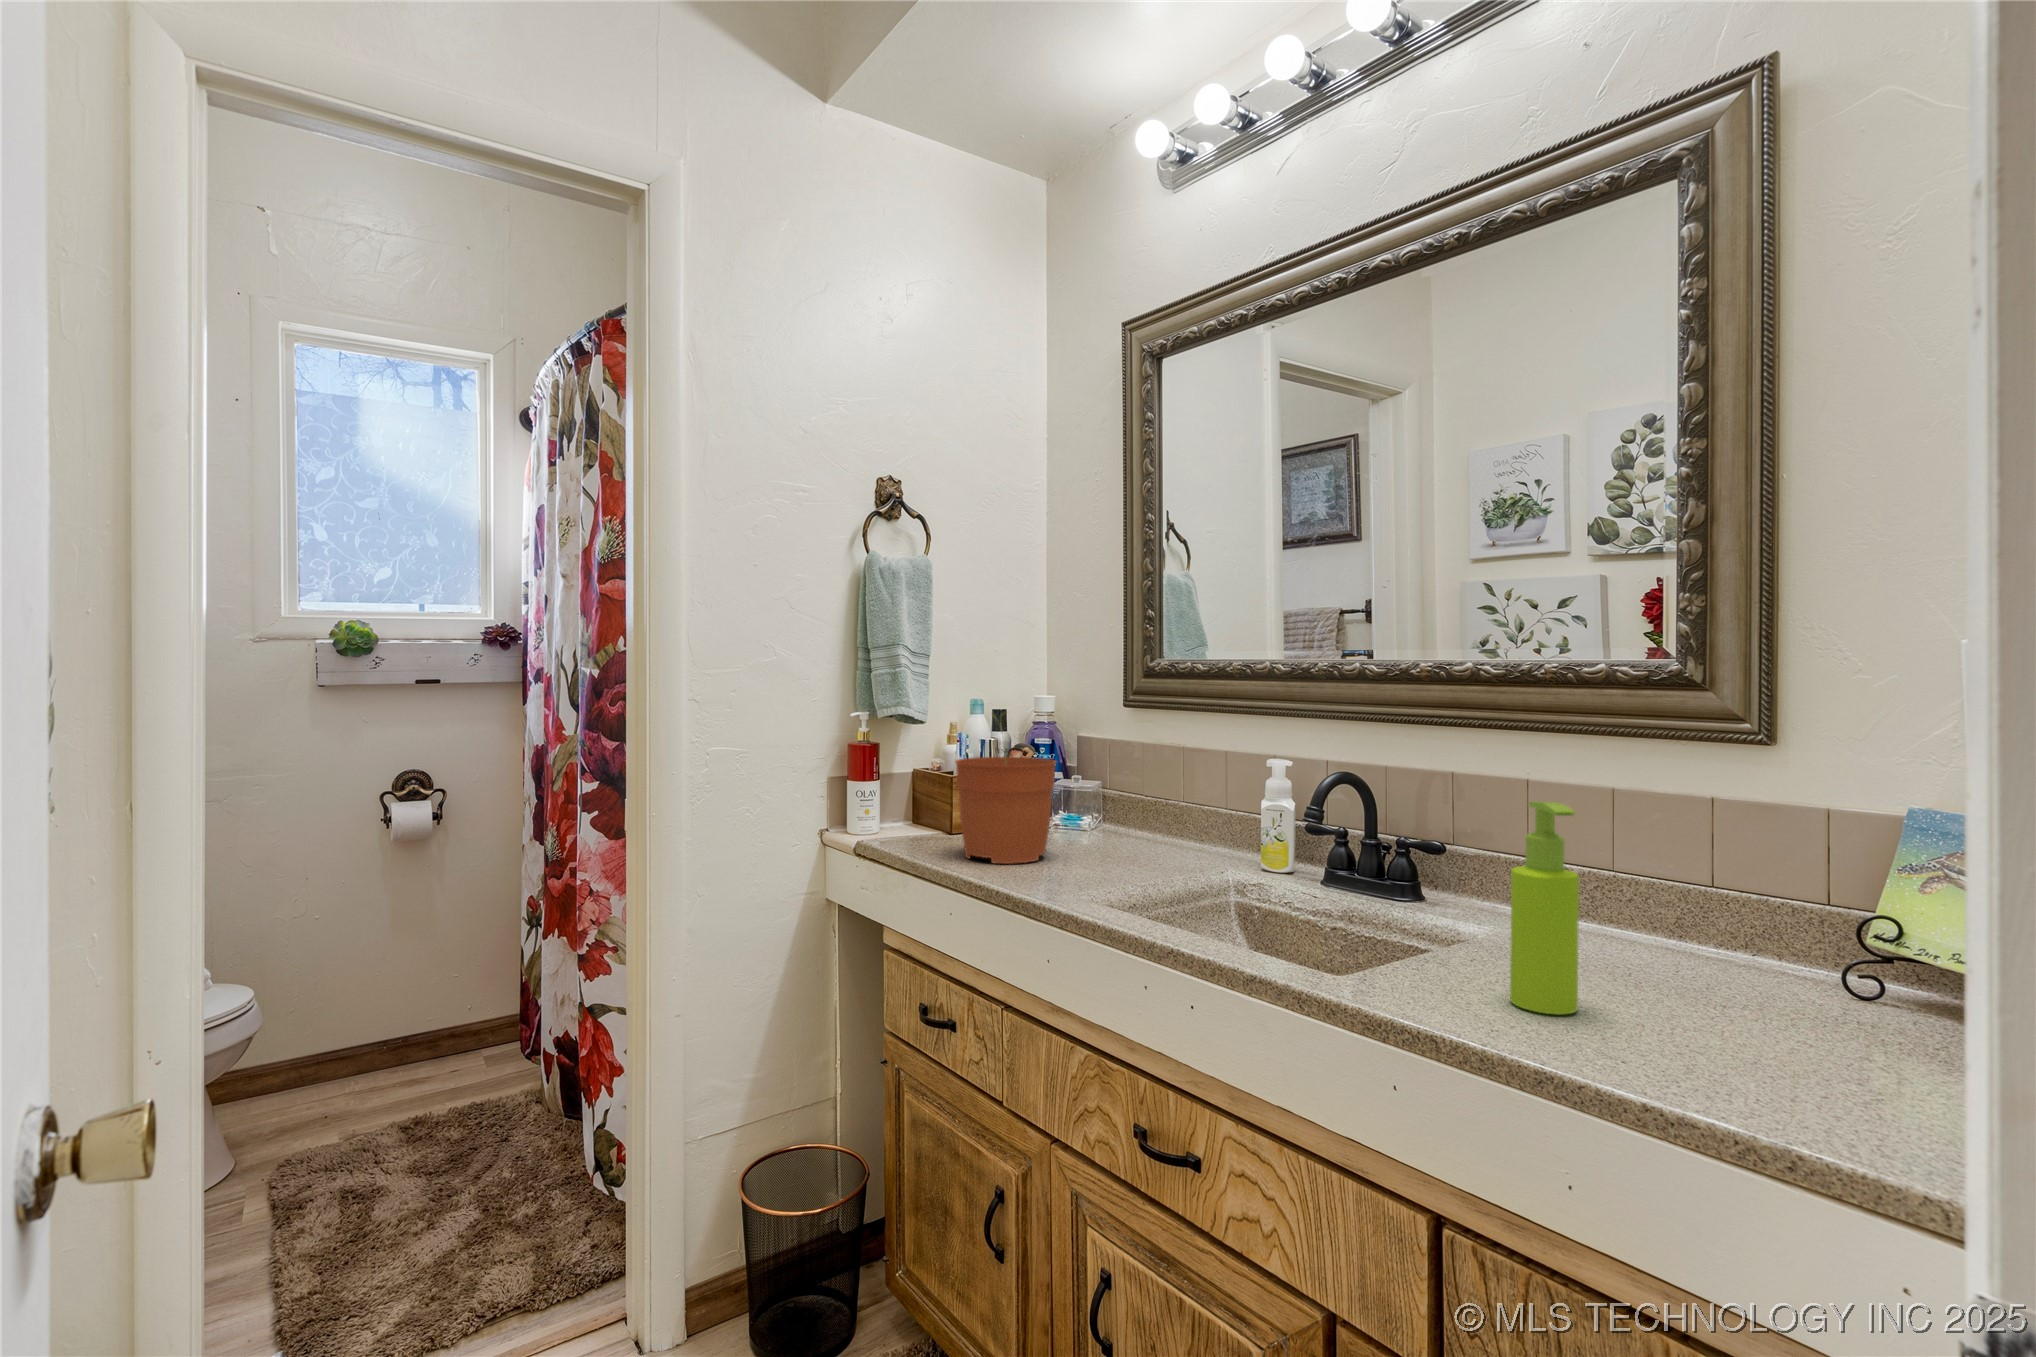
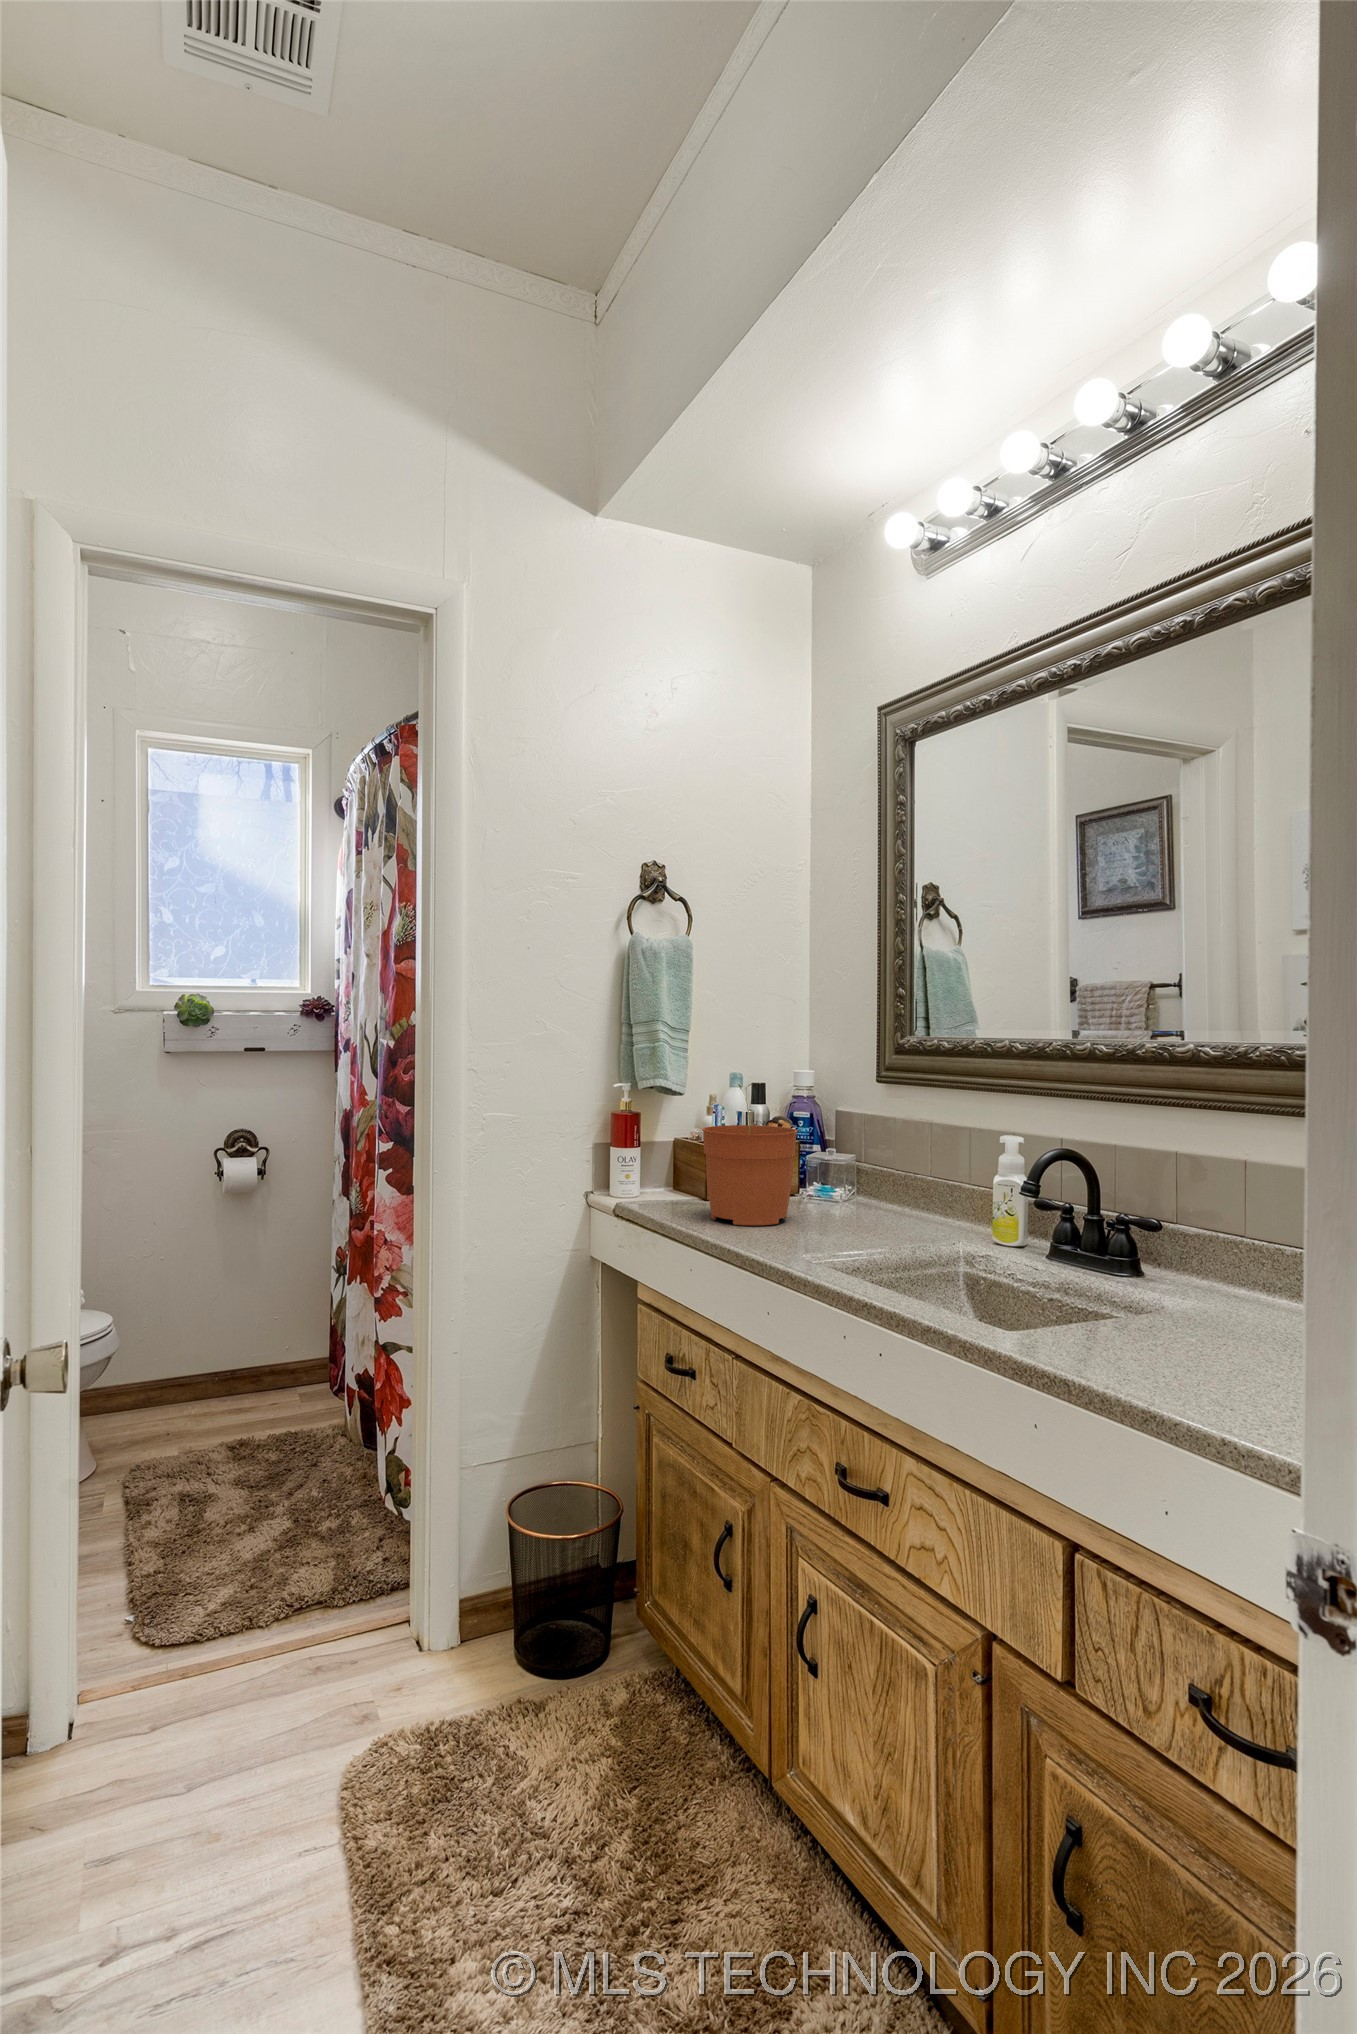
soap dispenser: present [1510,801,1579,1014] -> none [1163,1179,1225,1376]

